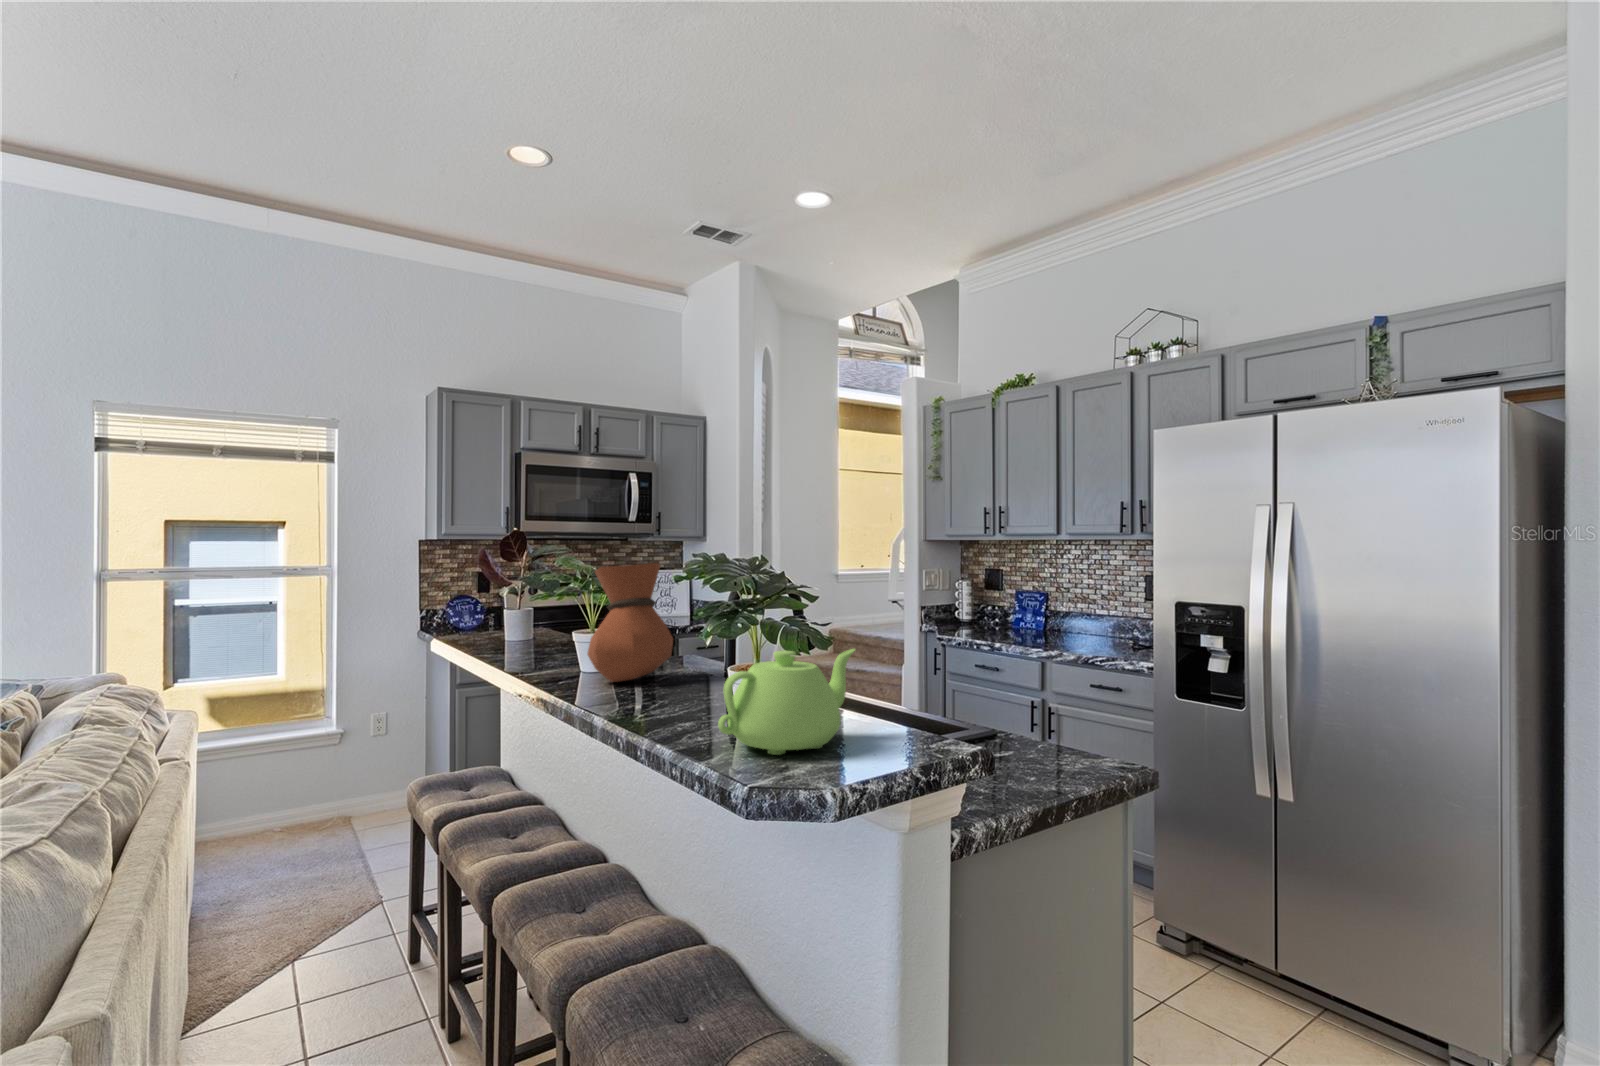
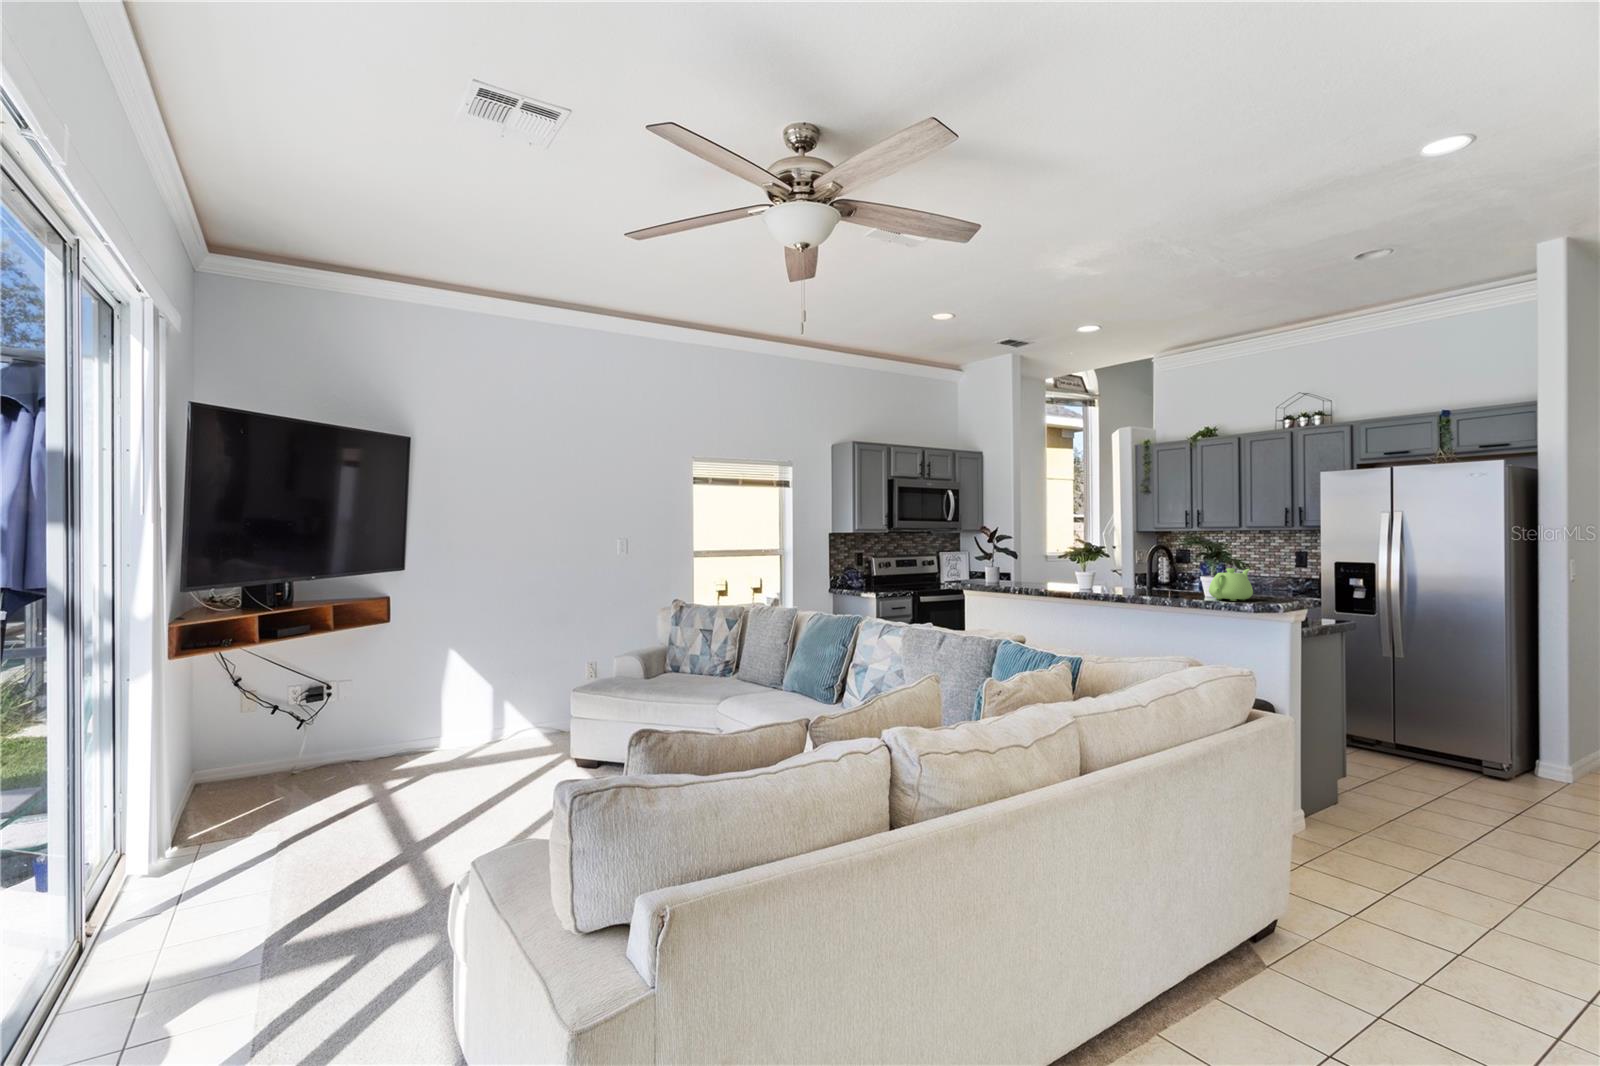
vase: present [588,563,673,682] -> none [1085,541,1123,591]

